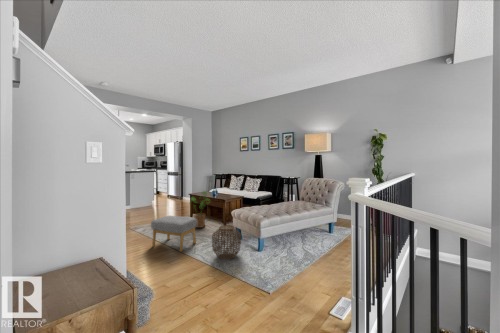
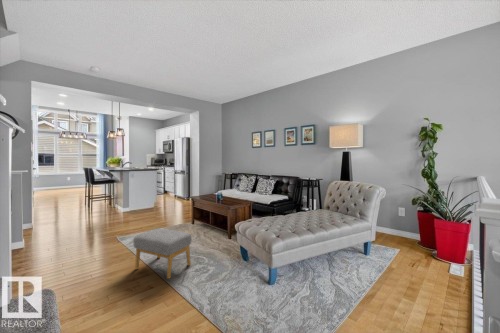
house plant: present [191,192,209,228] -> none [188,196,214,241]
woven basket: present [212,225,241,260] -> none [206,247,245,297]

